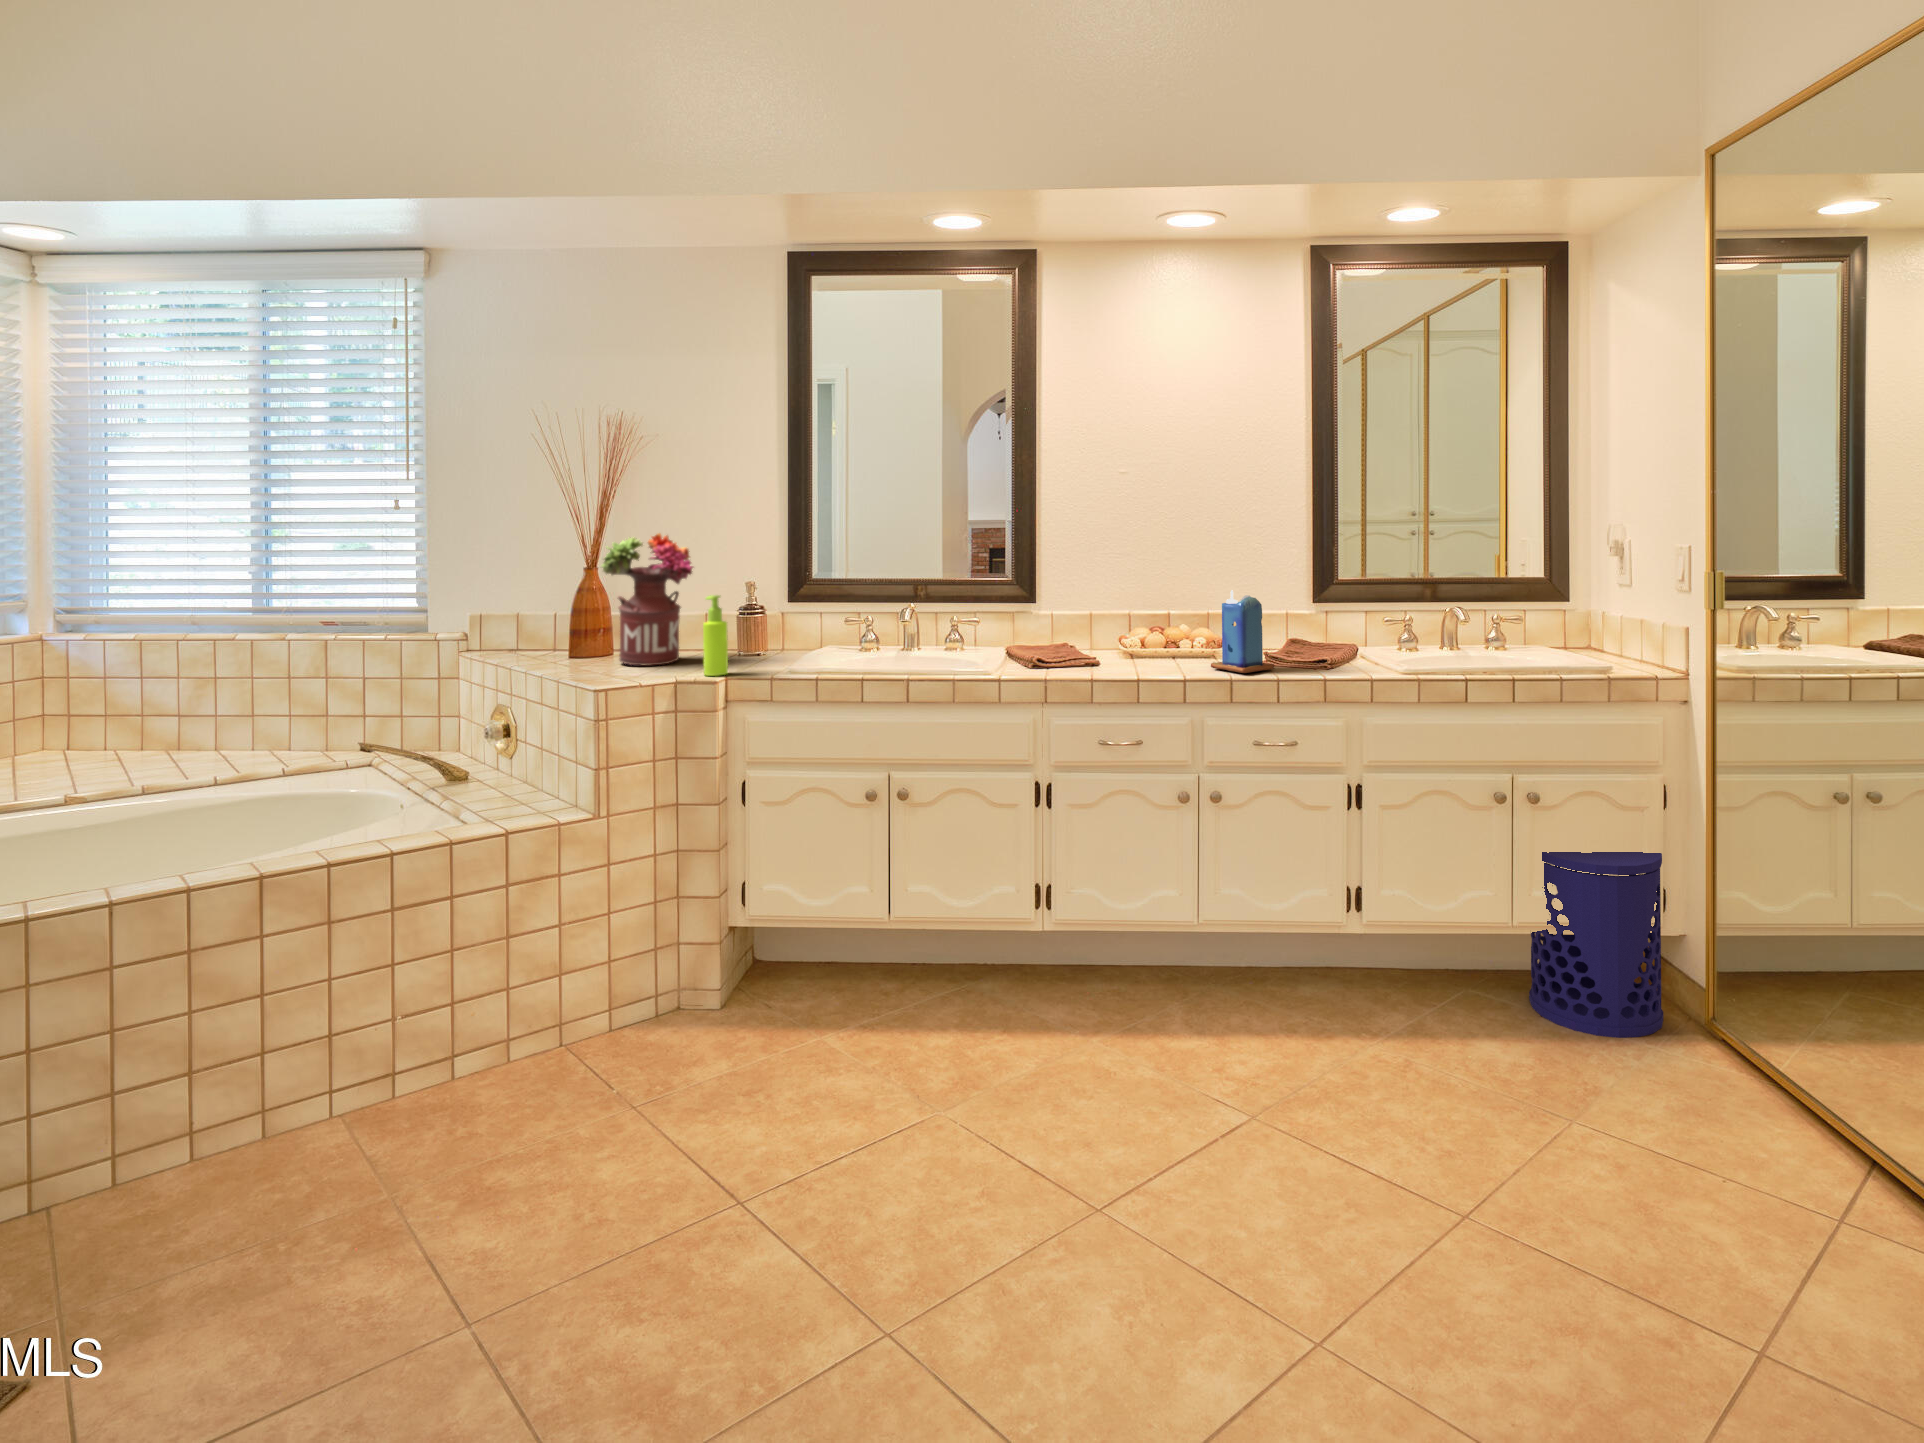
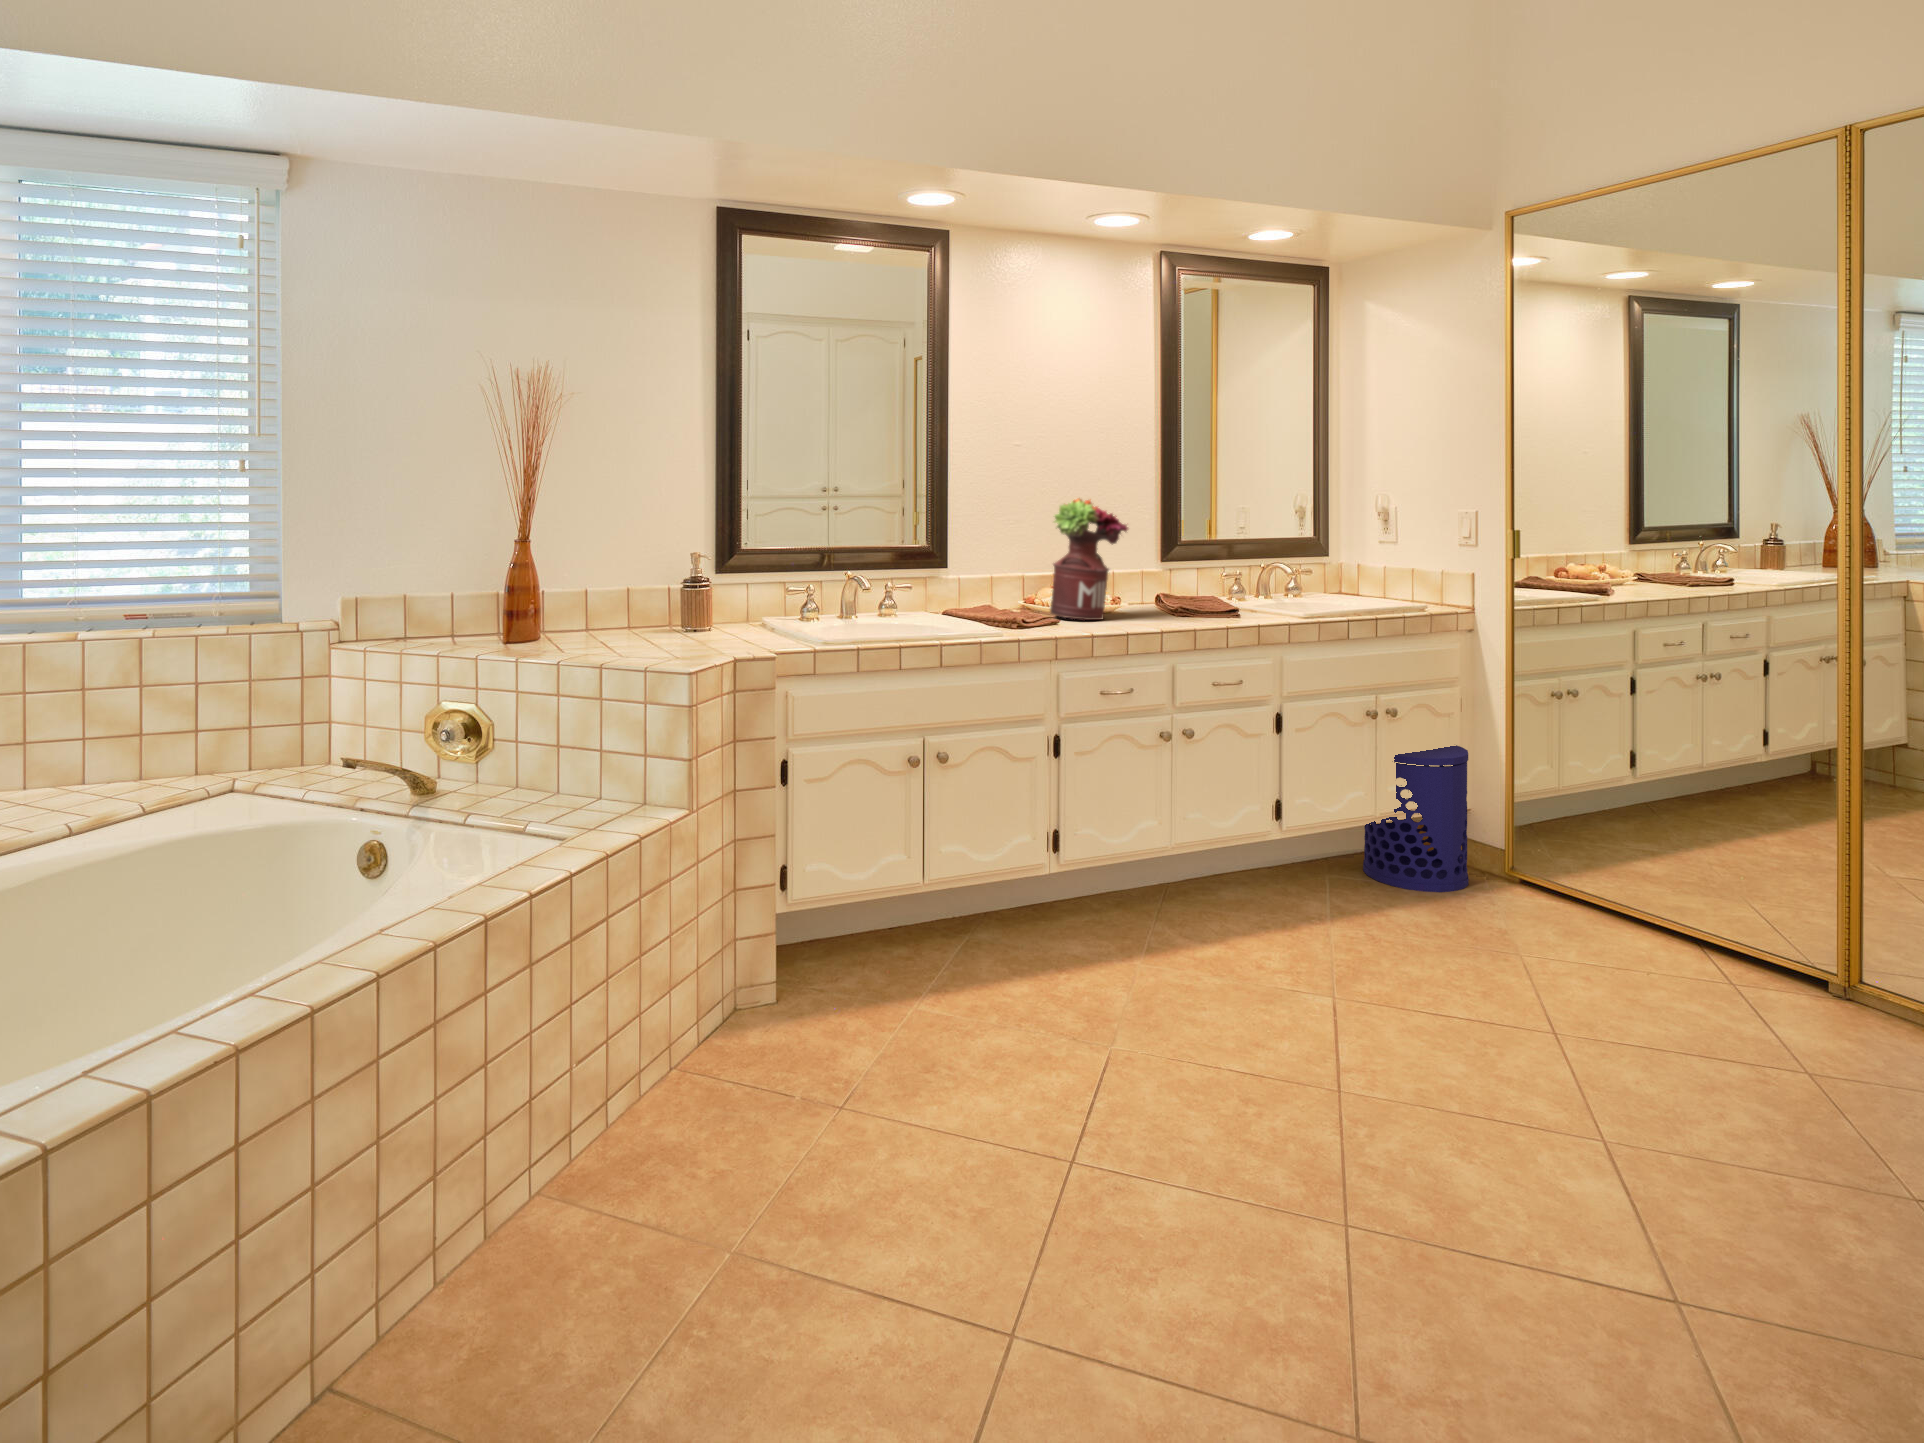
flower arrangement: present [601,533,693,665] -> present [1050,498,1128,620]
candle: present [1211,590,1274,673] -> none [1160,550,1209,622]
soap dispenser: present [703,595,728,676] -> none [727,565,752,650]

